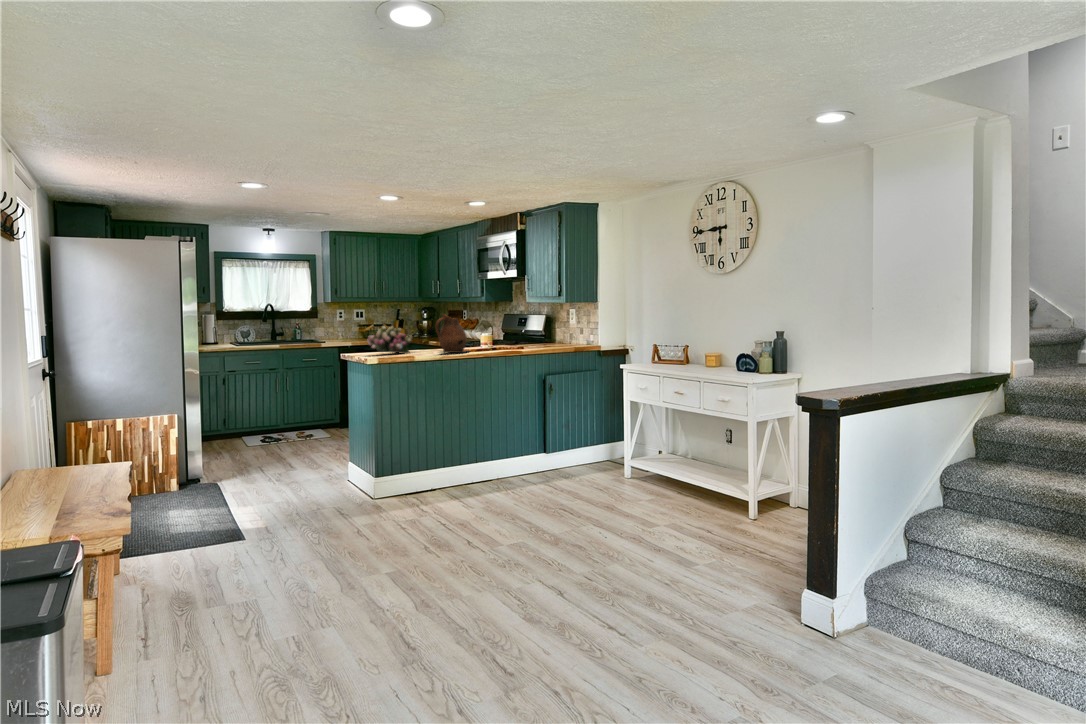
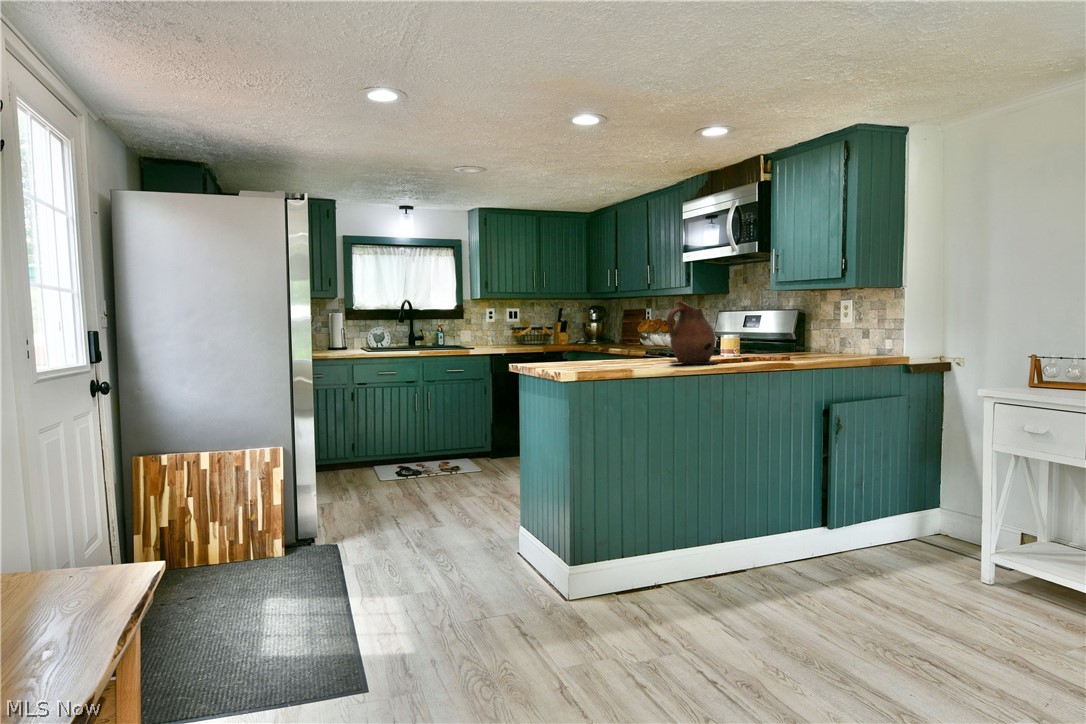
flower arrangement: present [367,327,412,354] -> none [549,323,615,364]

